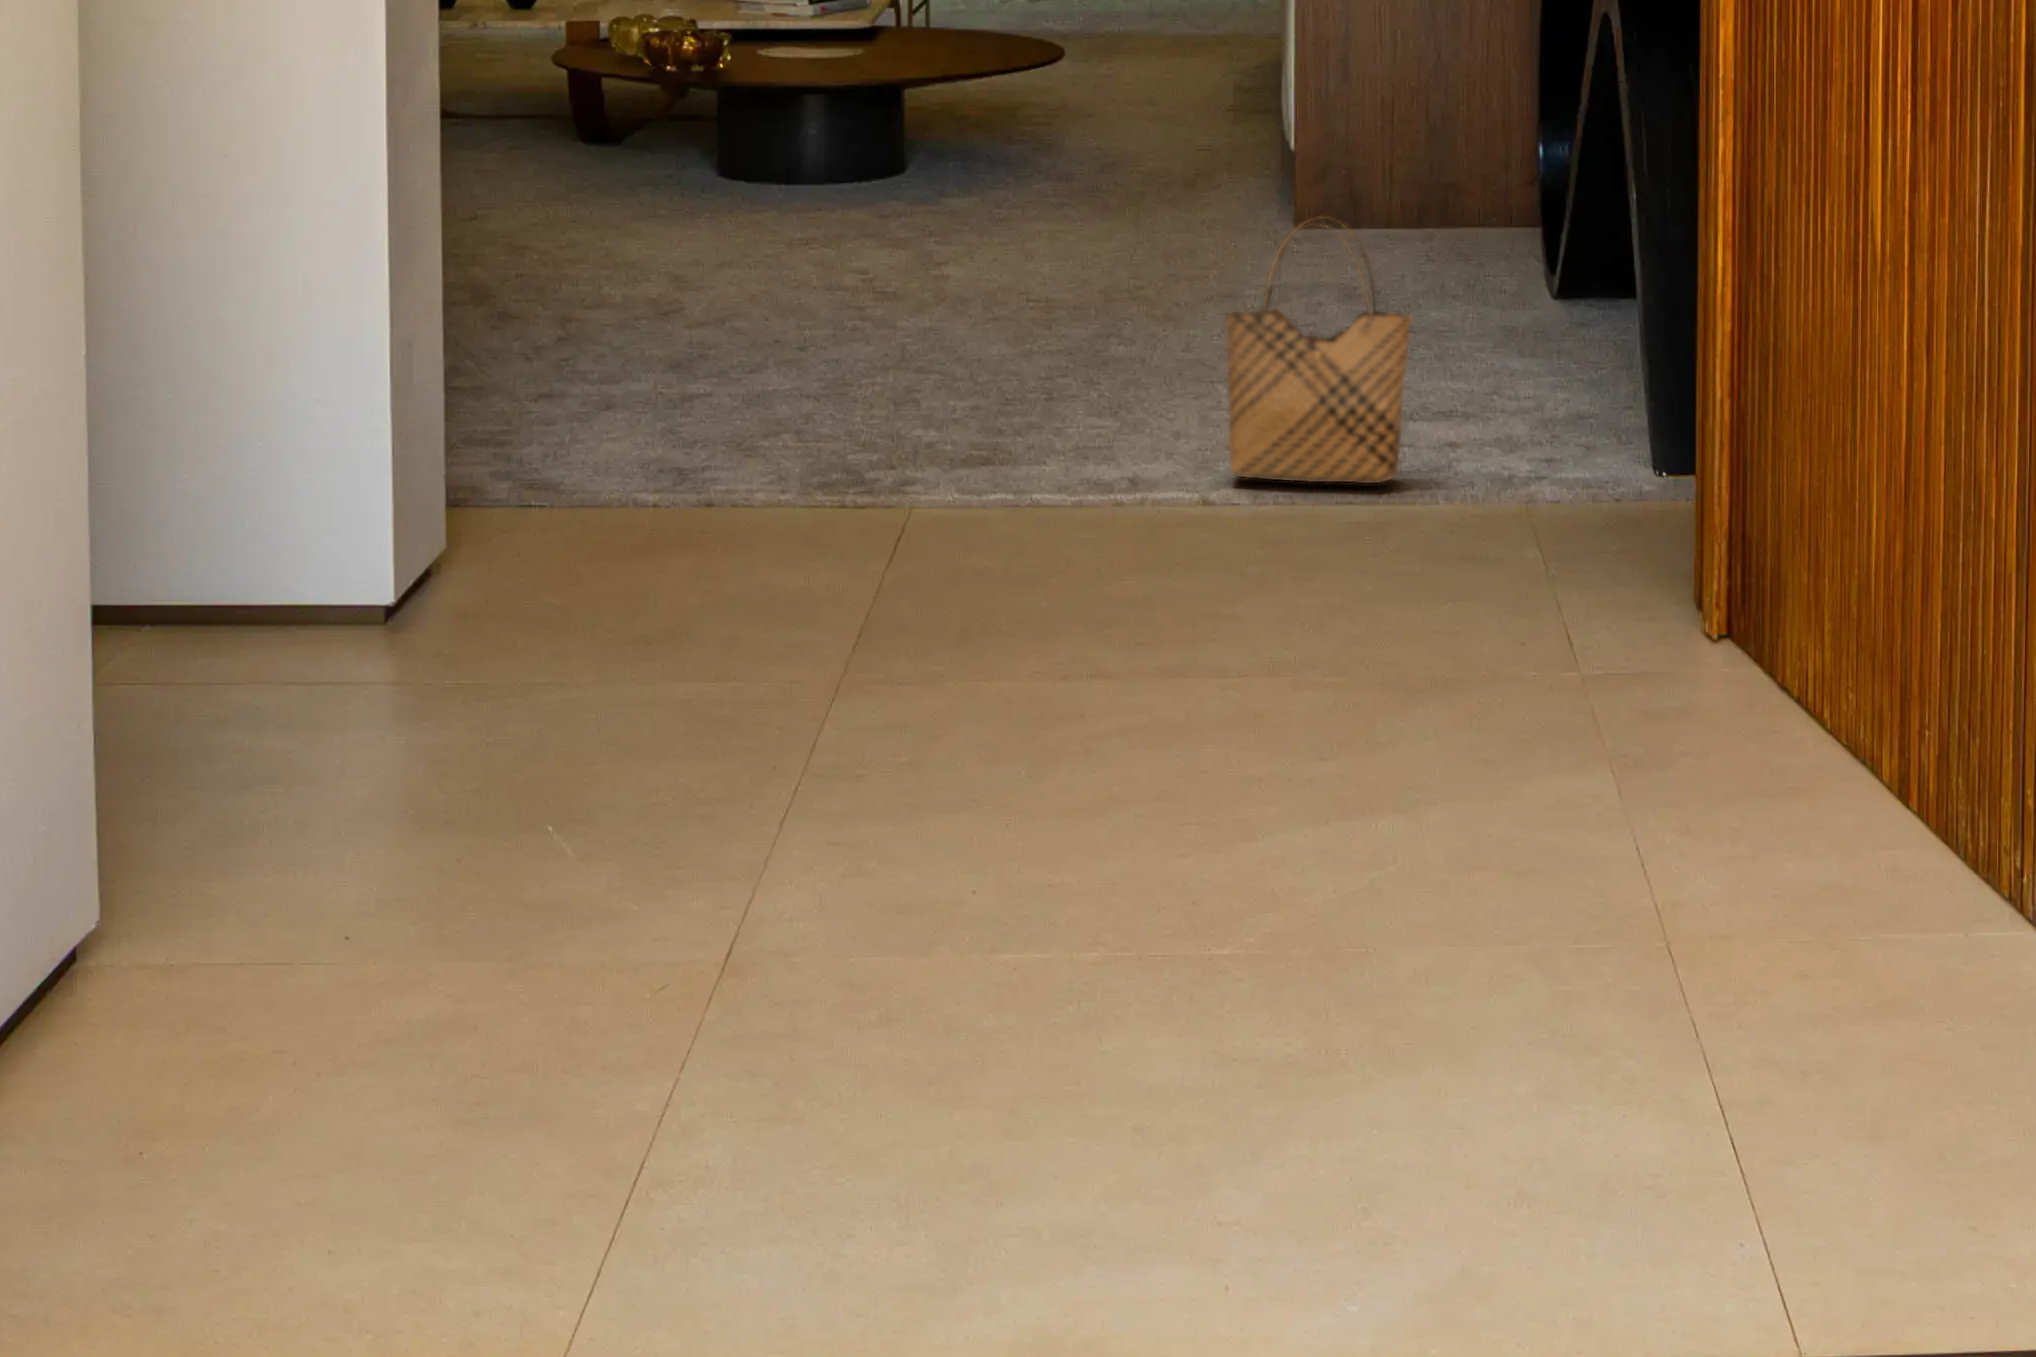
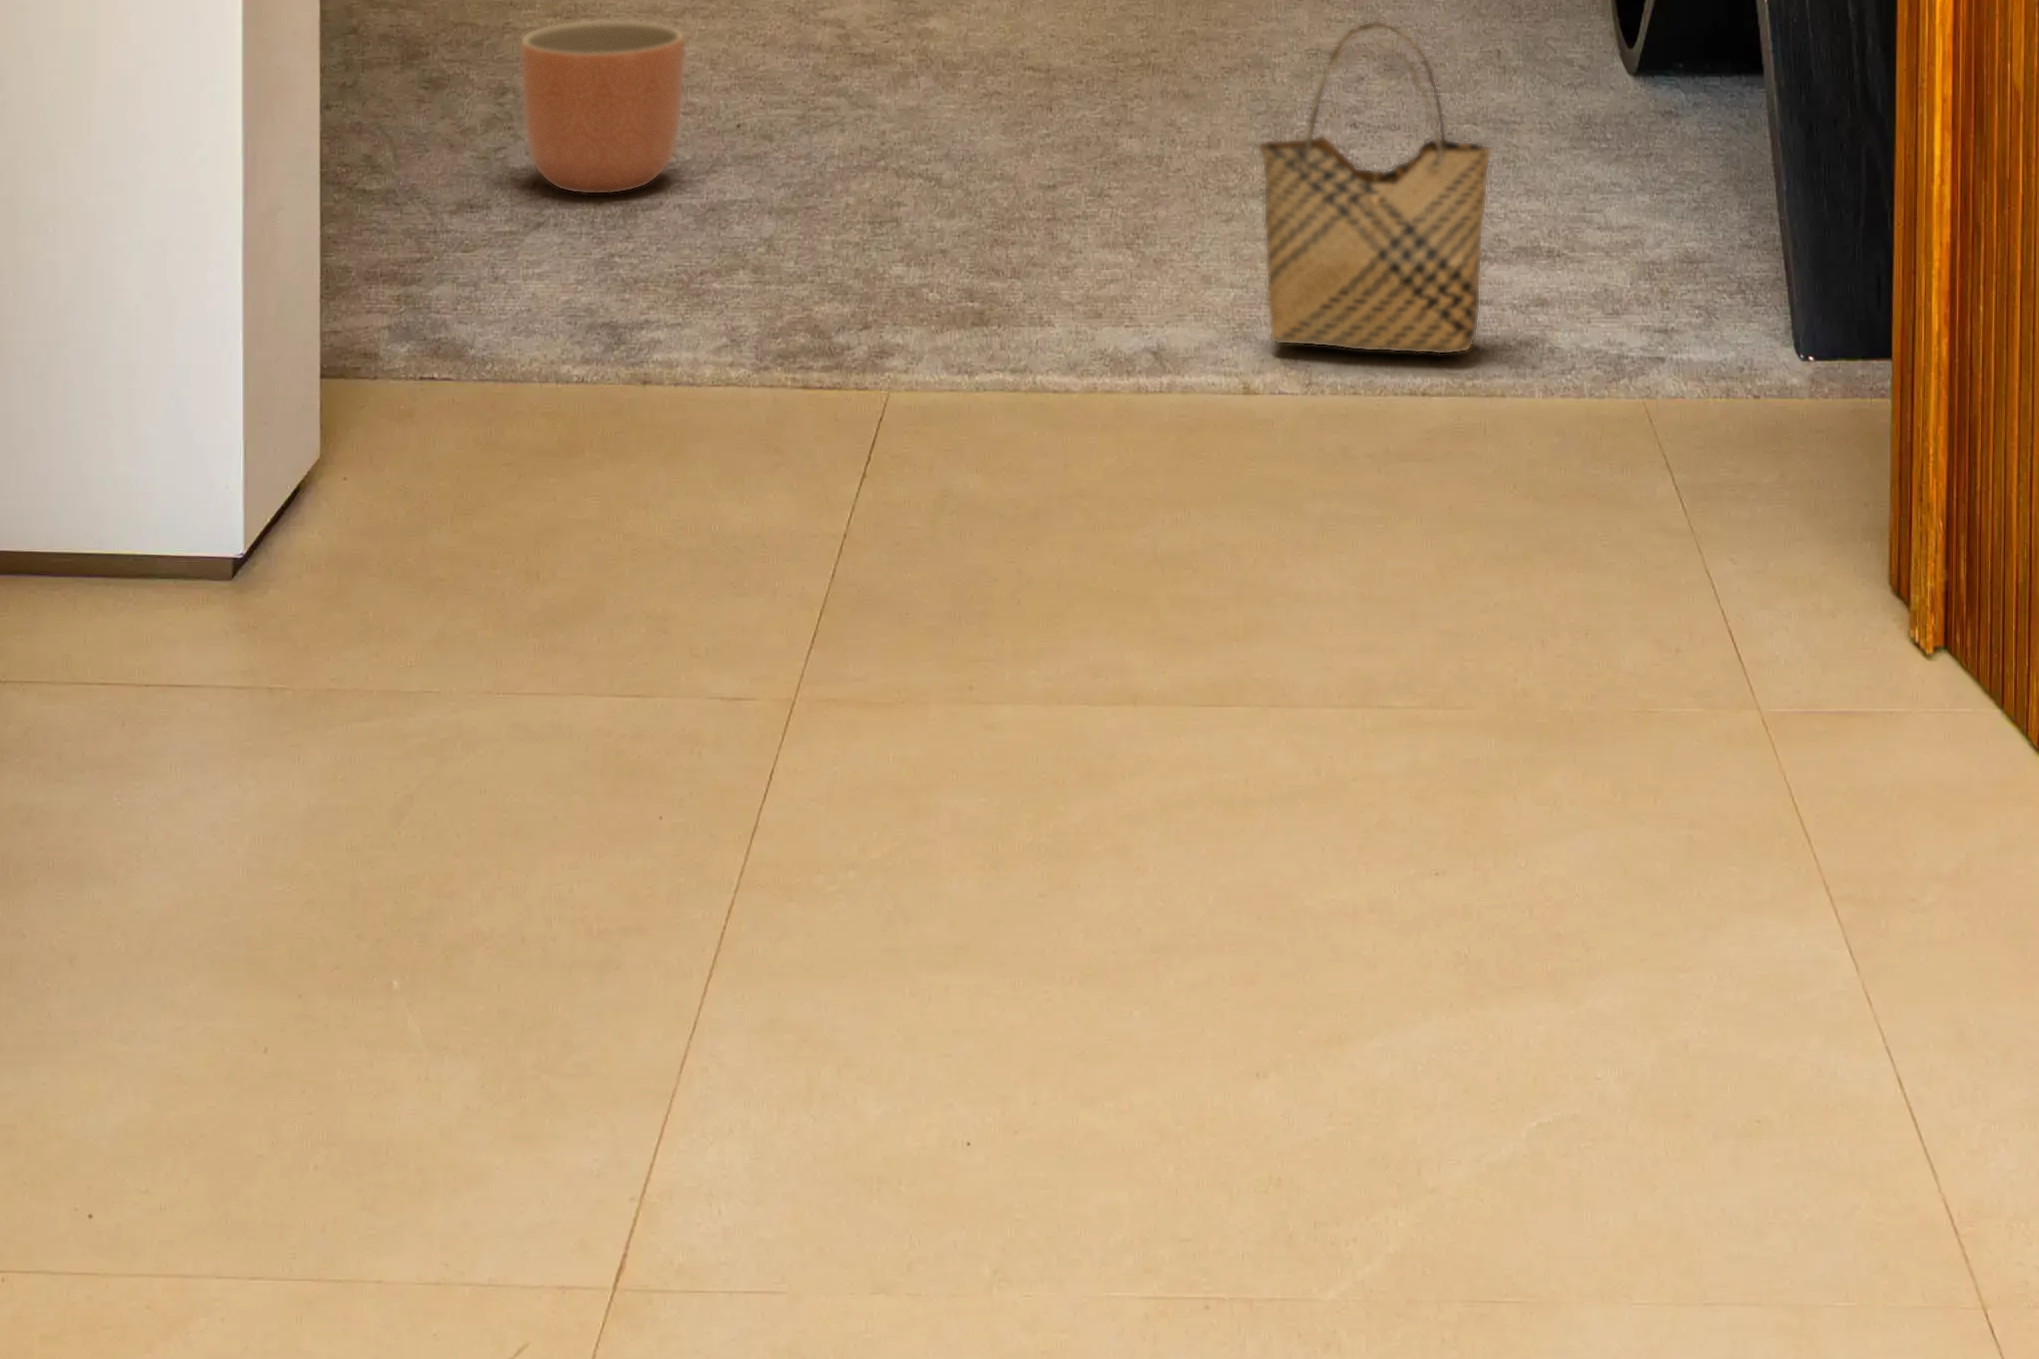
planter: none [595,244,735,388] -> present [522,20,684,193]

